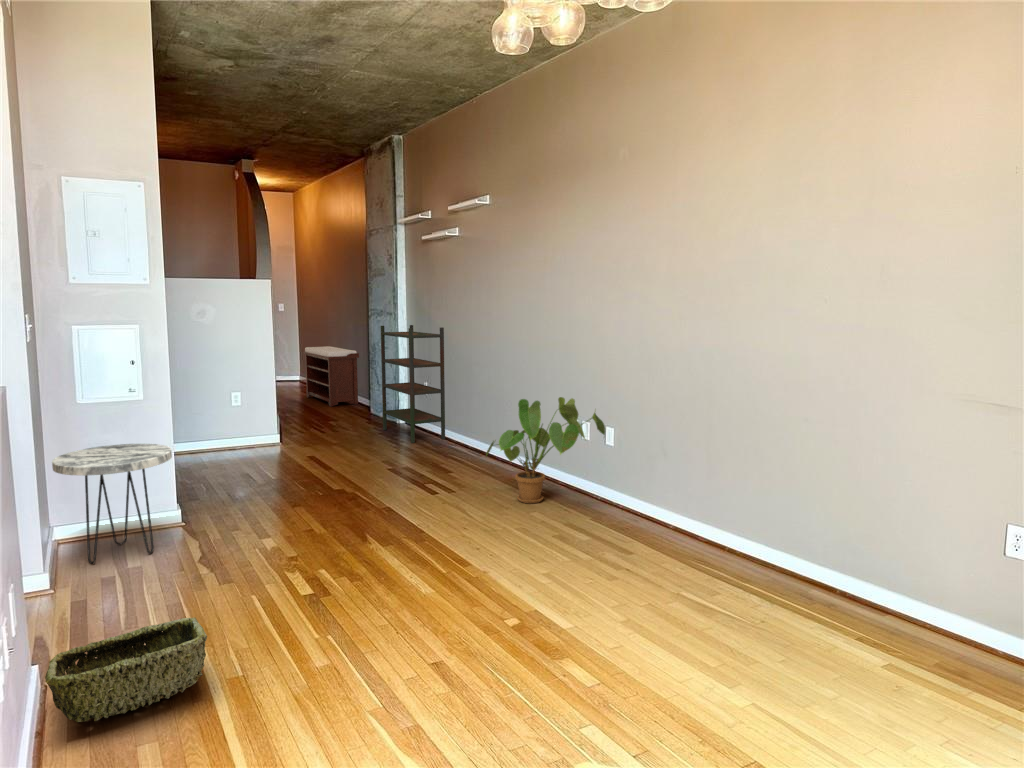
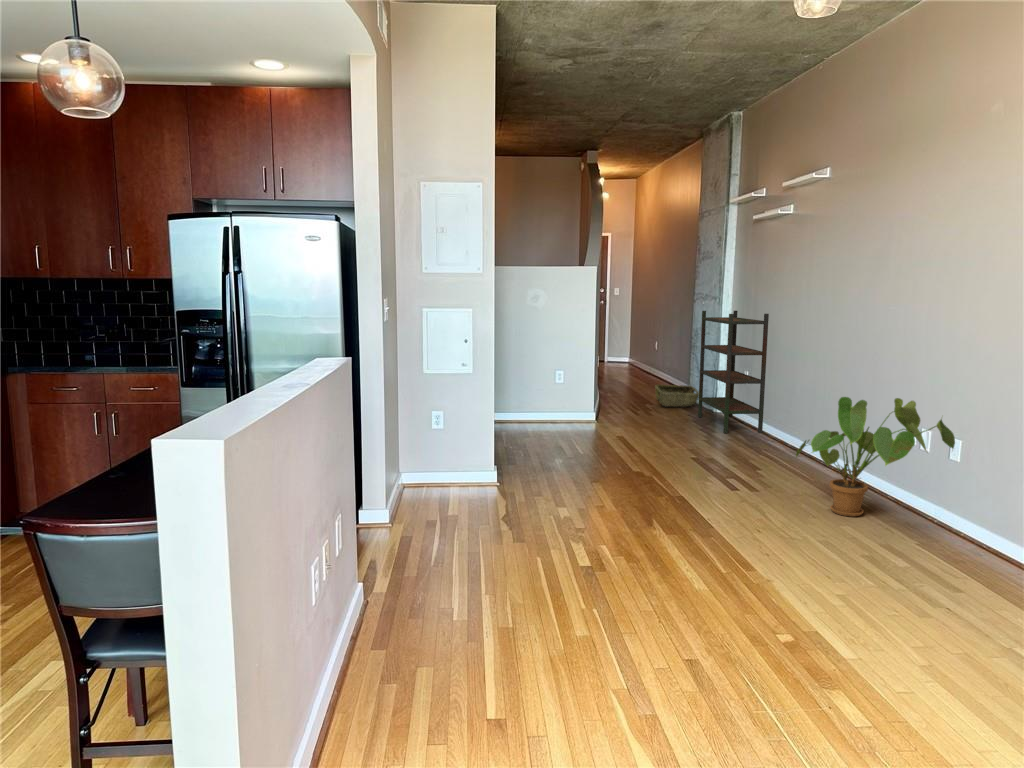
bench: present [303,346,359,407] -> none [631,330,683,389]
side table: present [52,444,172,564] -> none [402,408,489,505]
woven basket: present [45,617,207,722] -> present [655,385,699,407]

